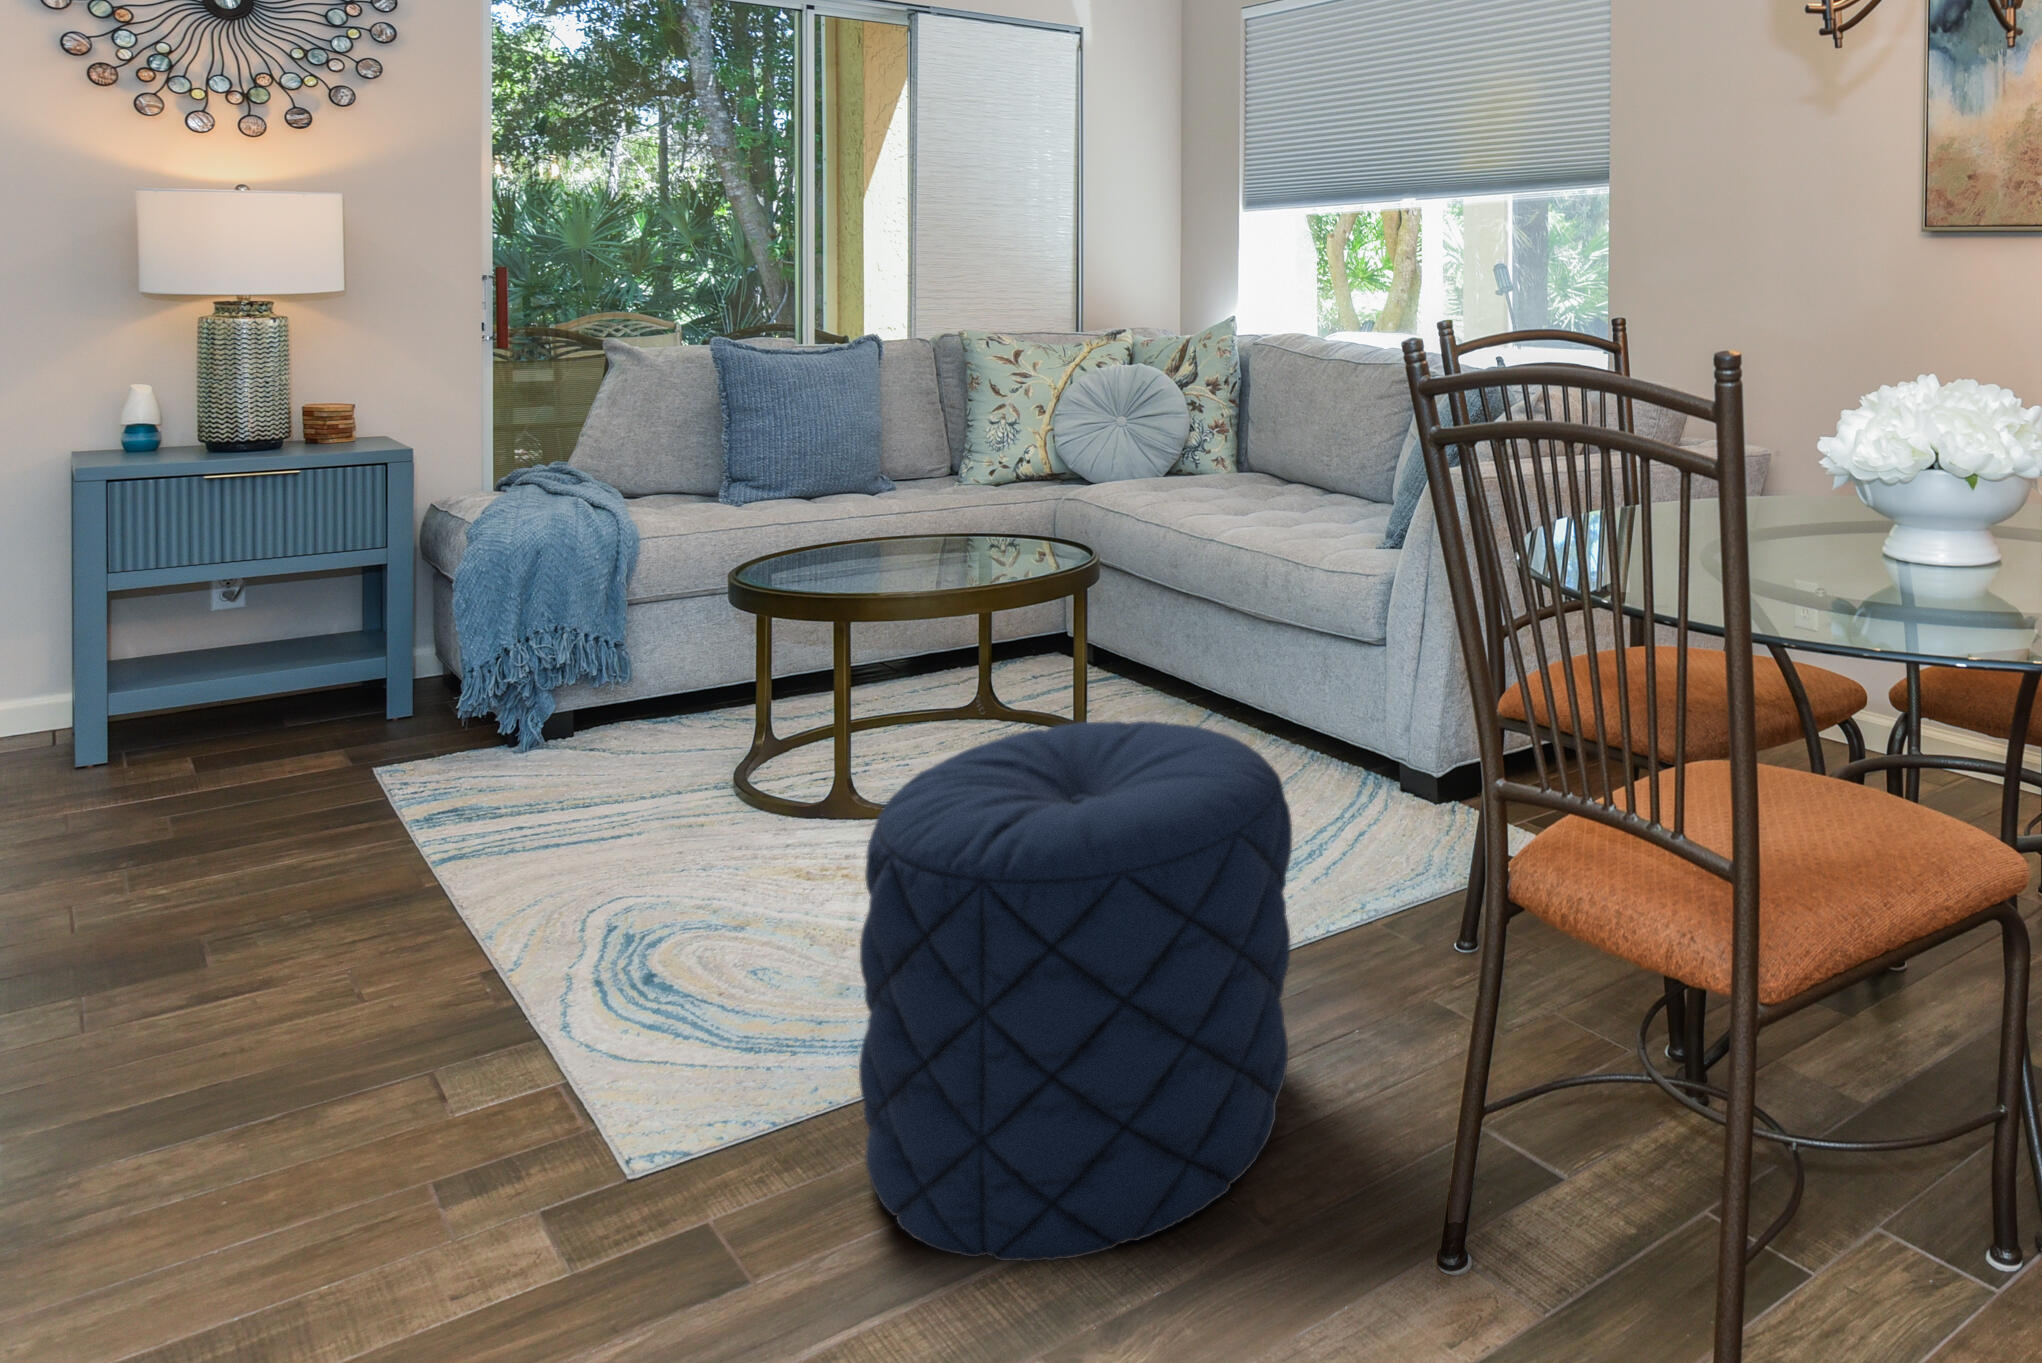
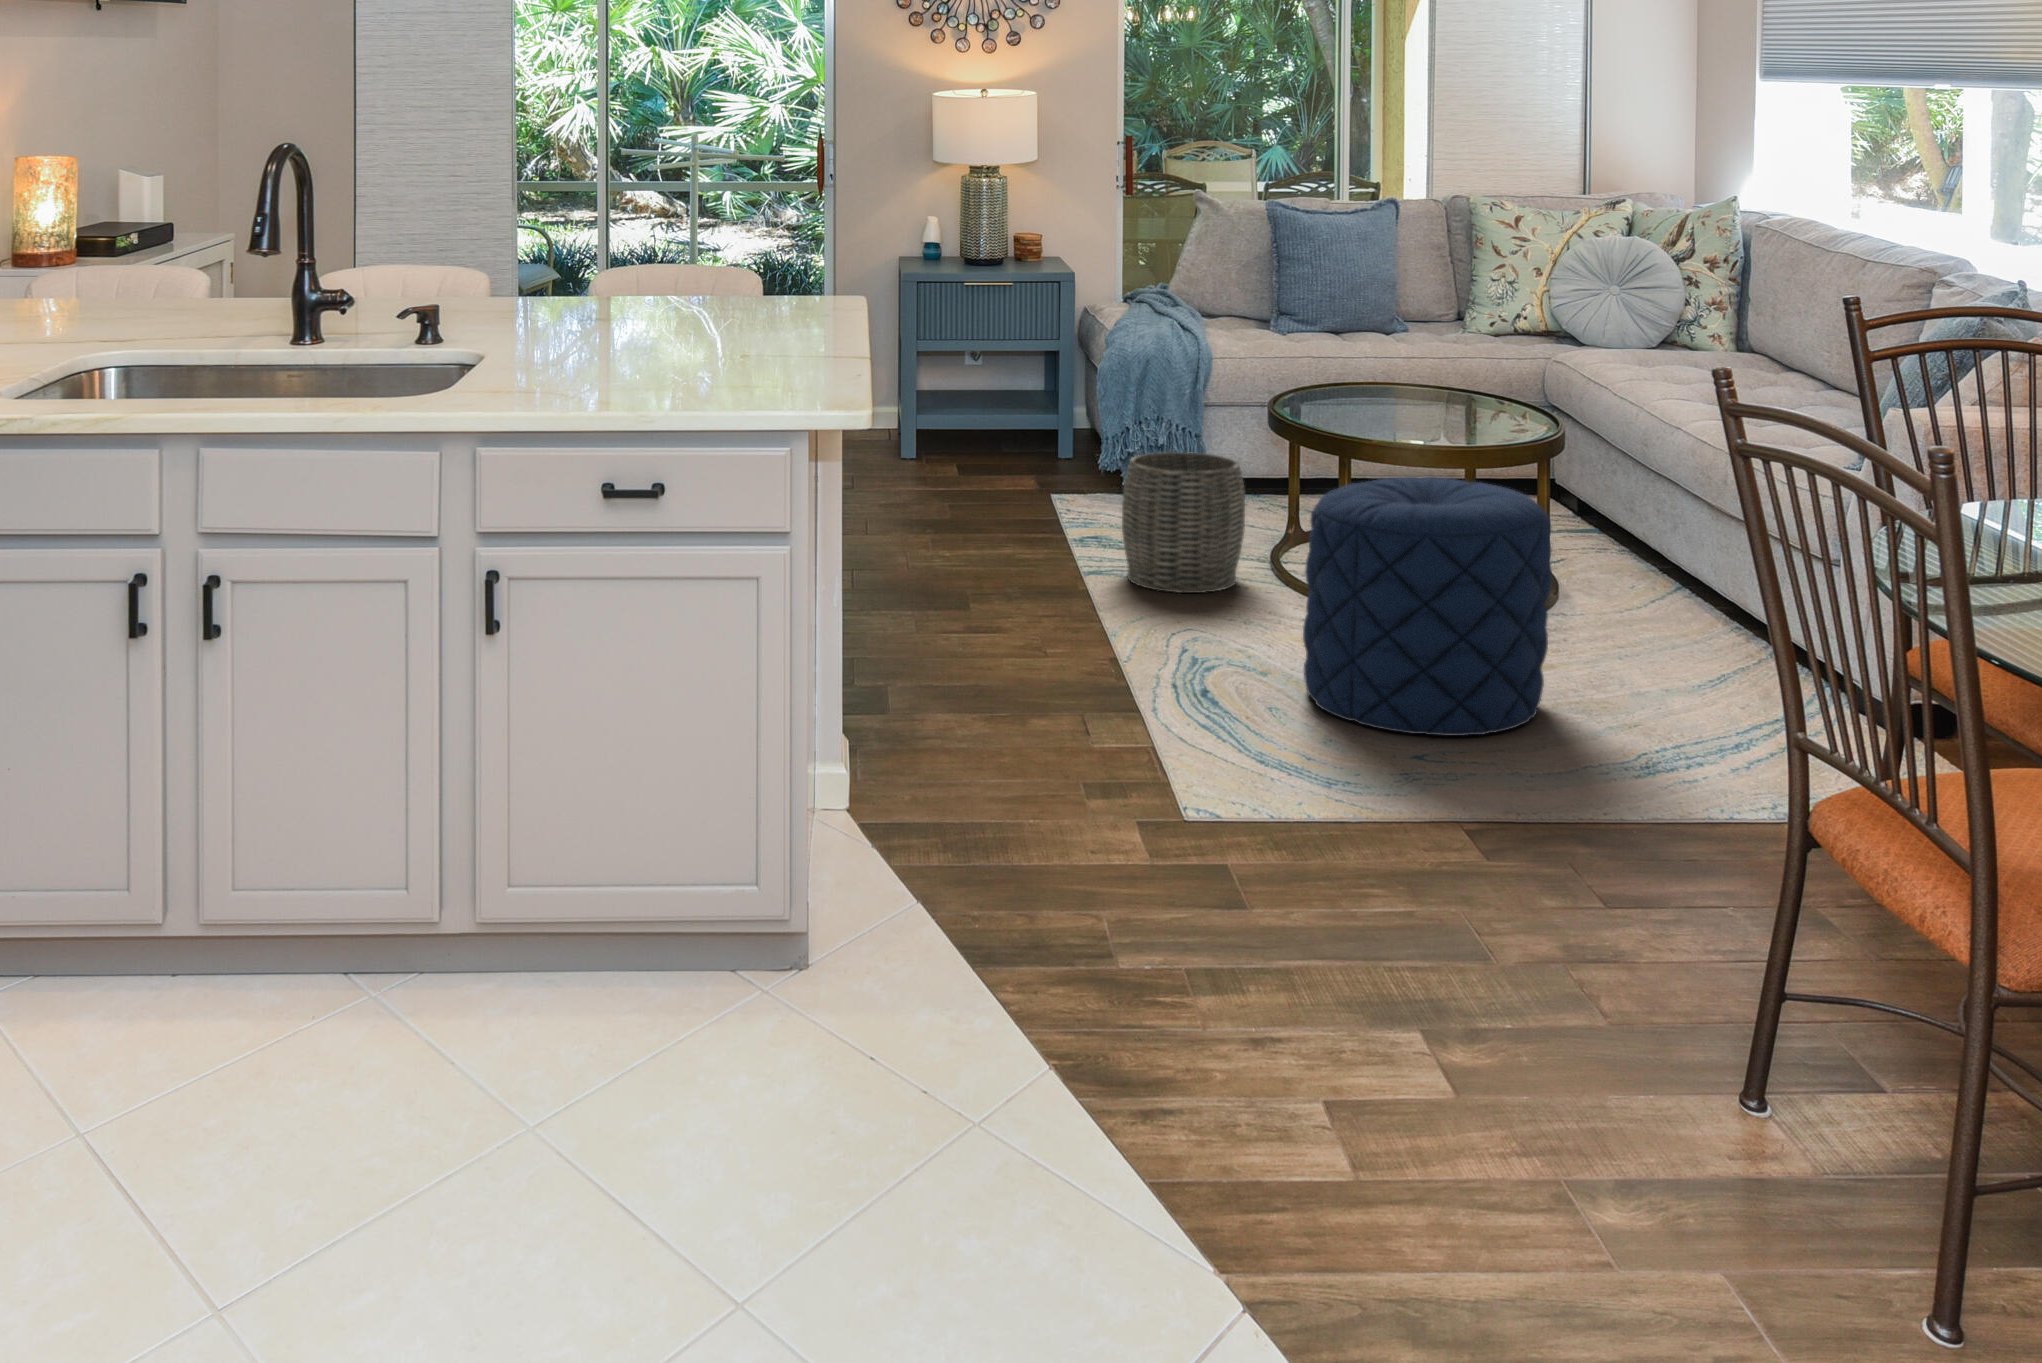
woven basket: none [469,701,707,962] -> present [1122,452,1245,593]

